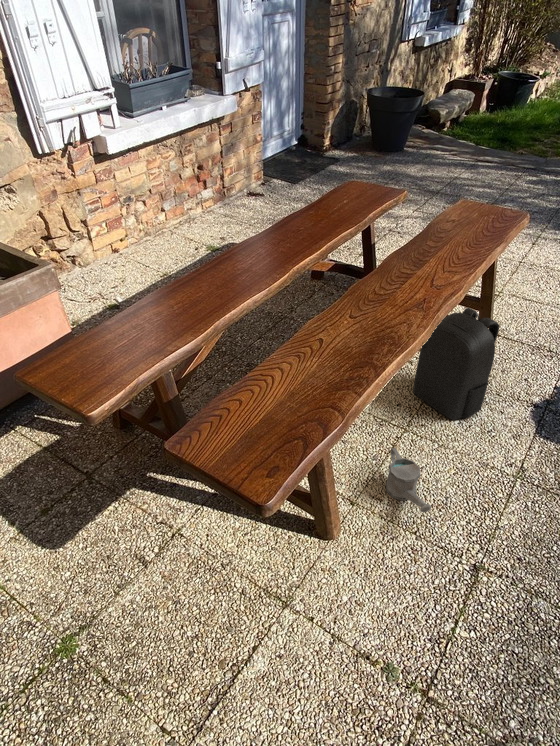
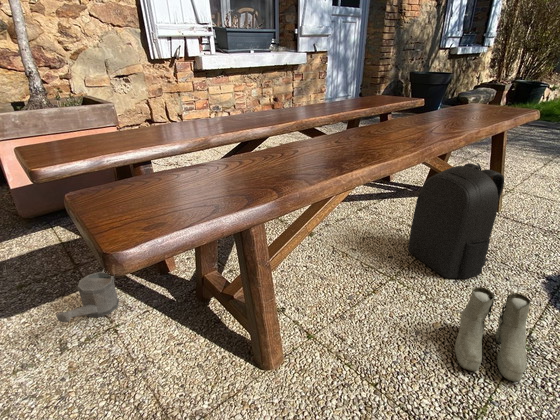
boots: none [468,440,523,509] -> present [455,287,530,382]
watering can: present [386,448,431,512] -> present [56,270,119,322]

